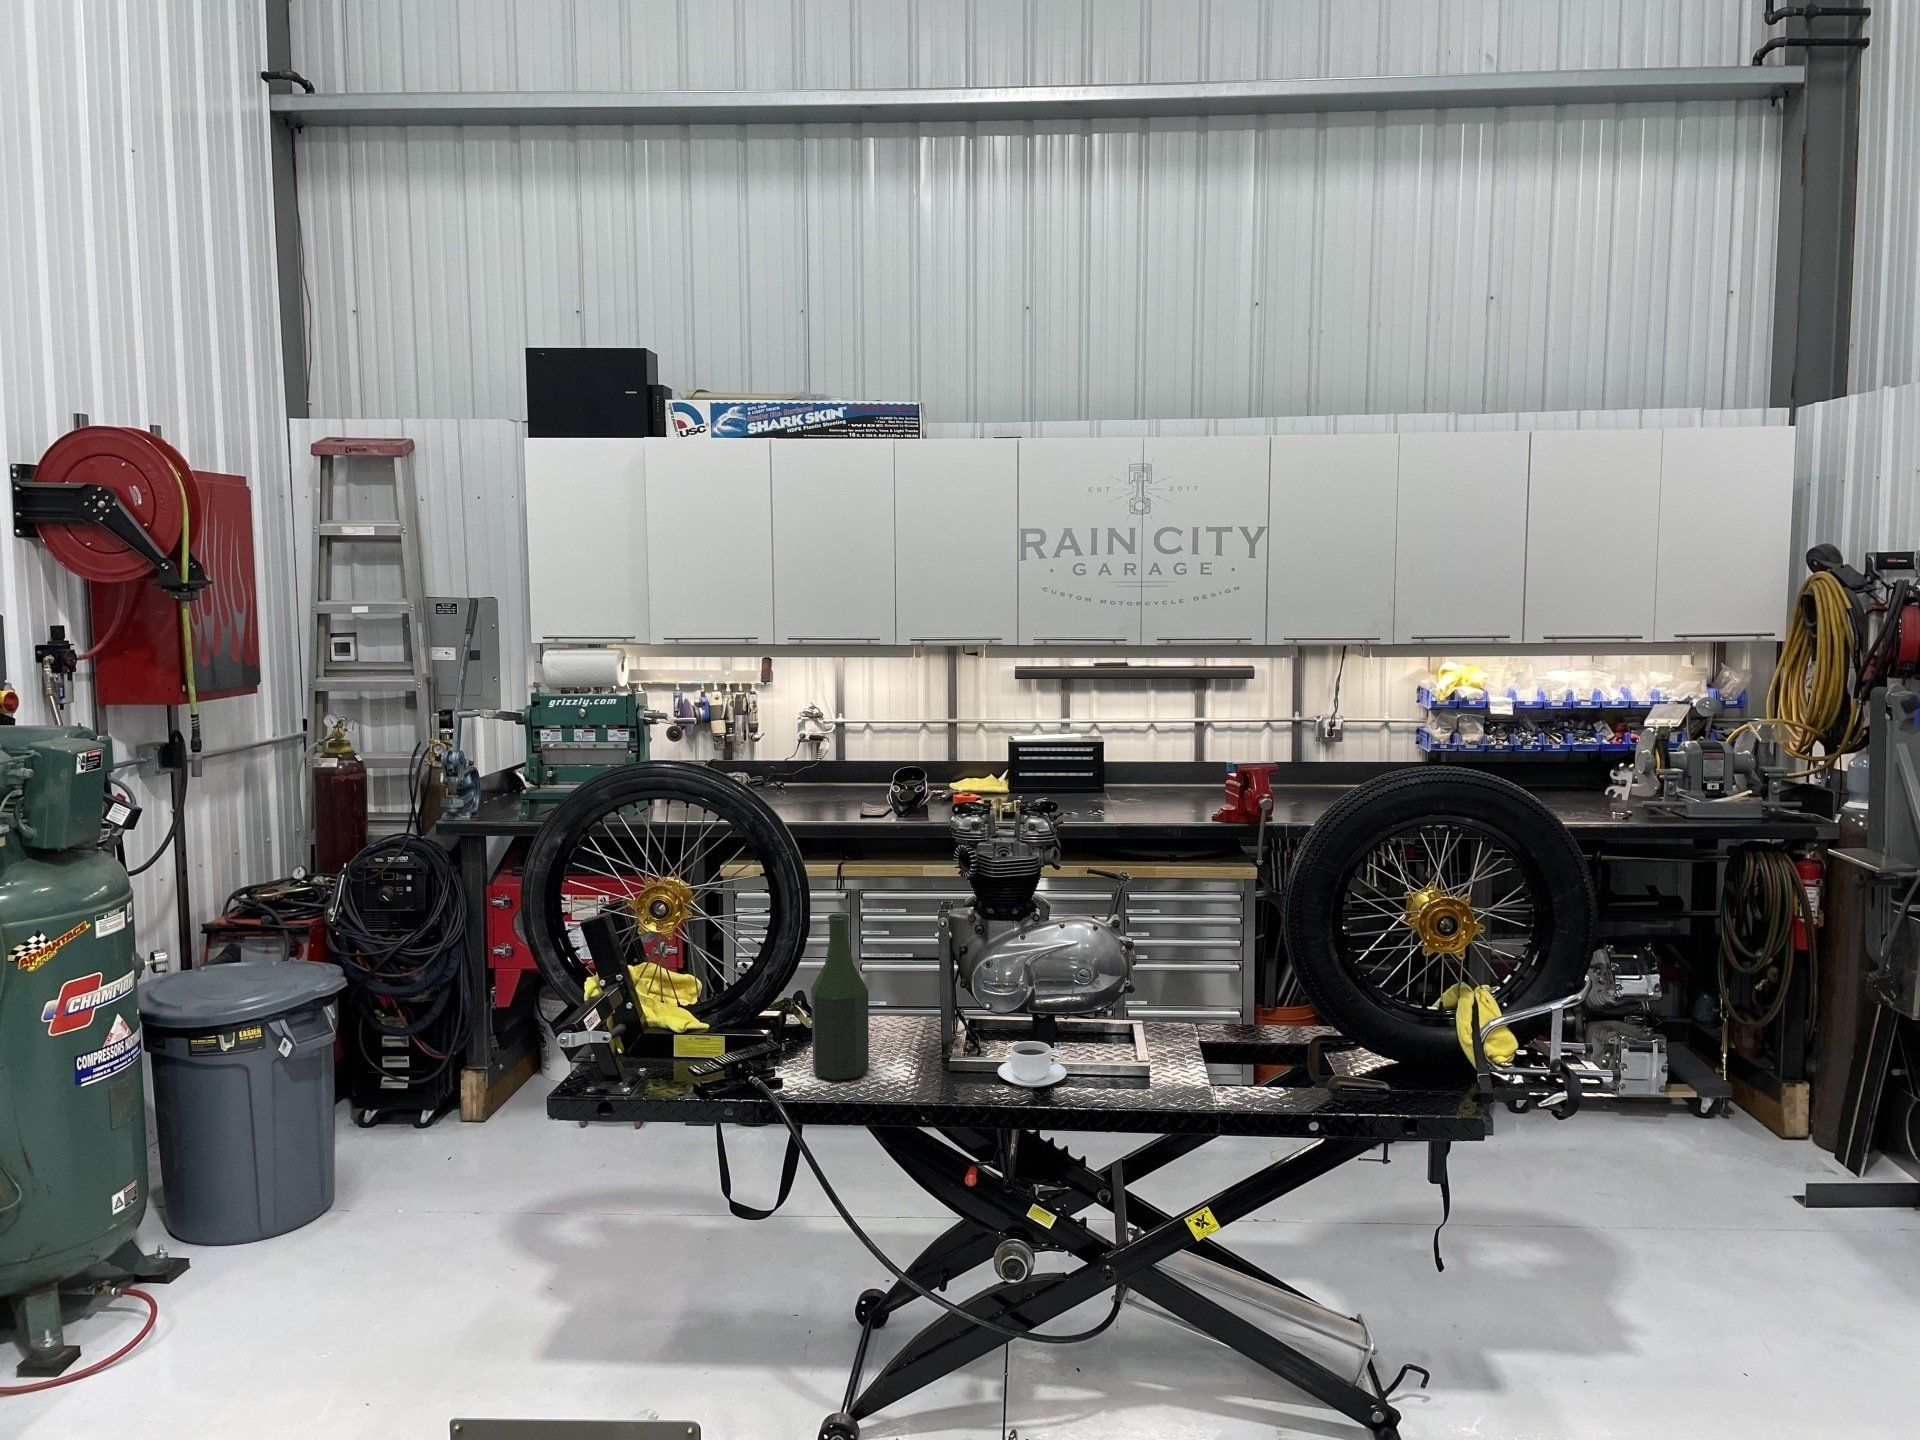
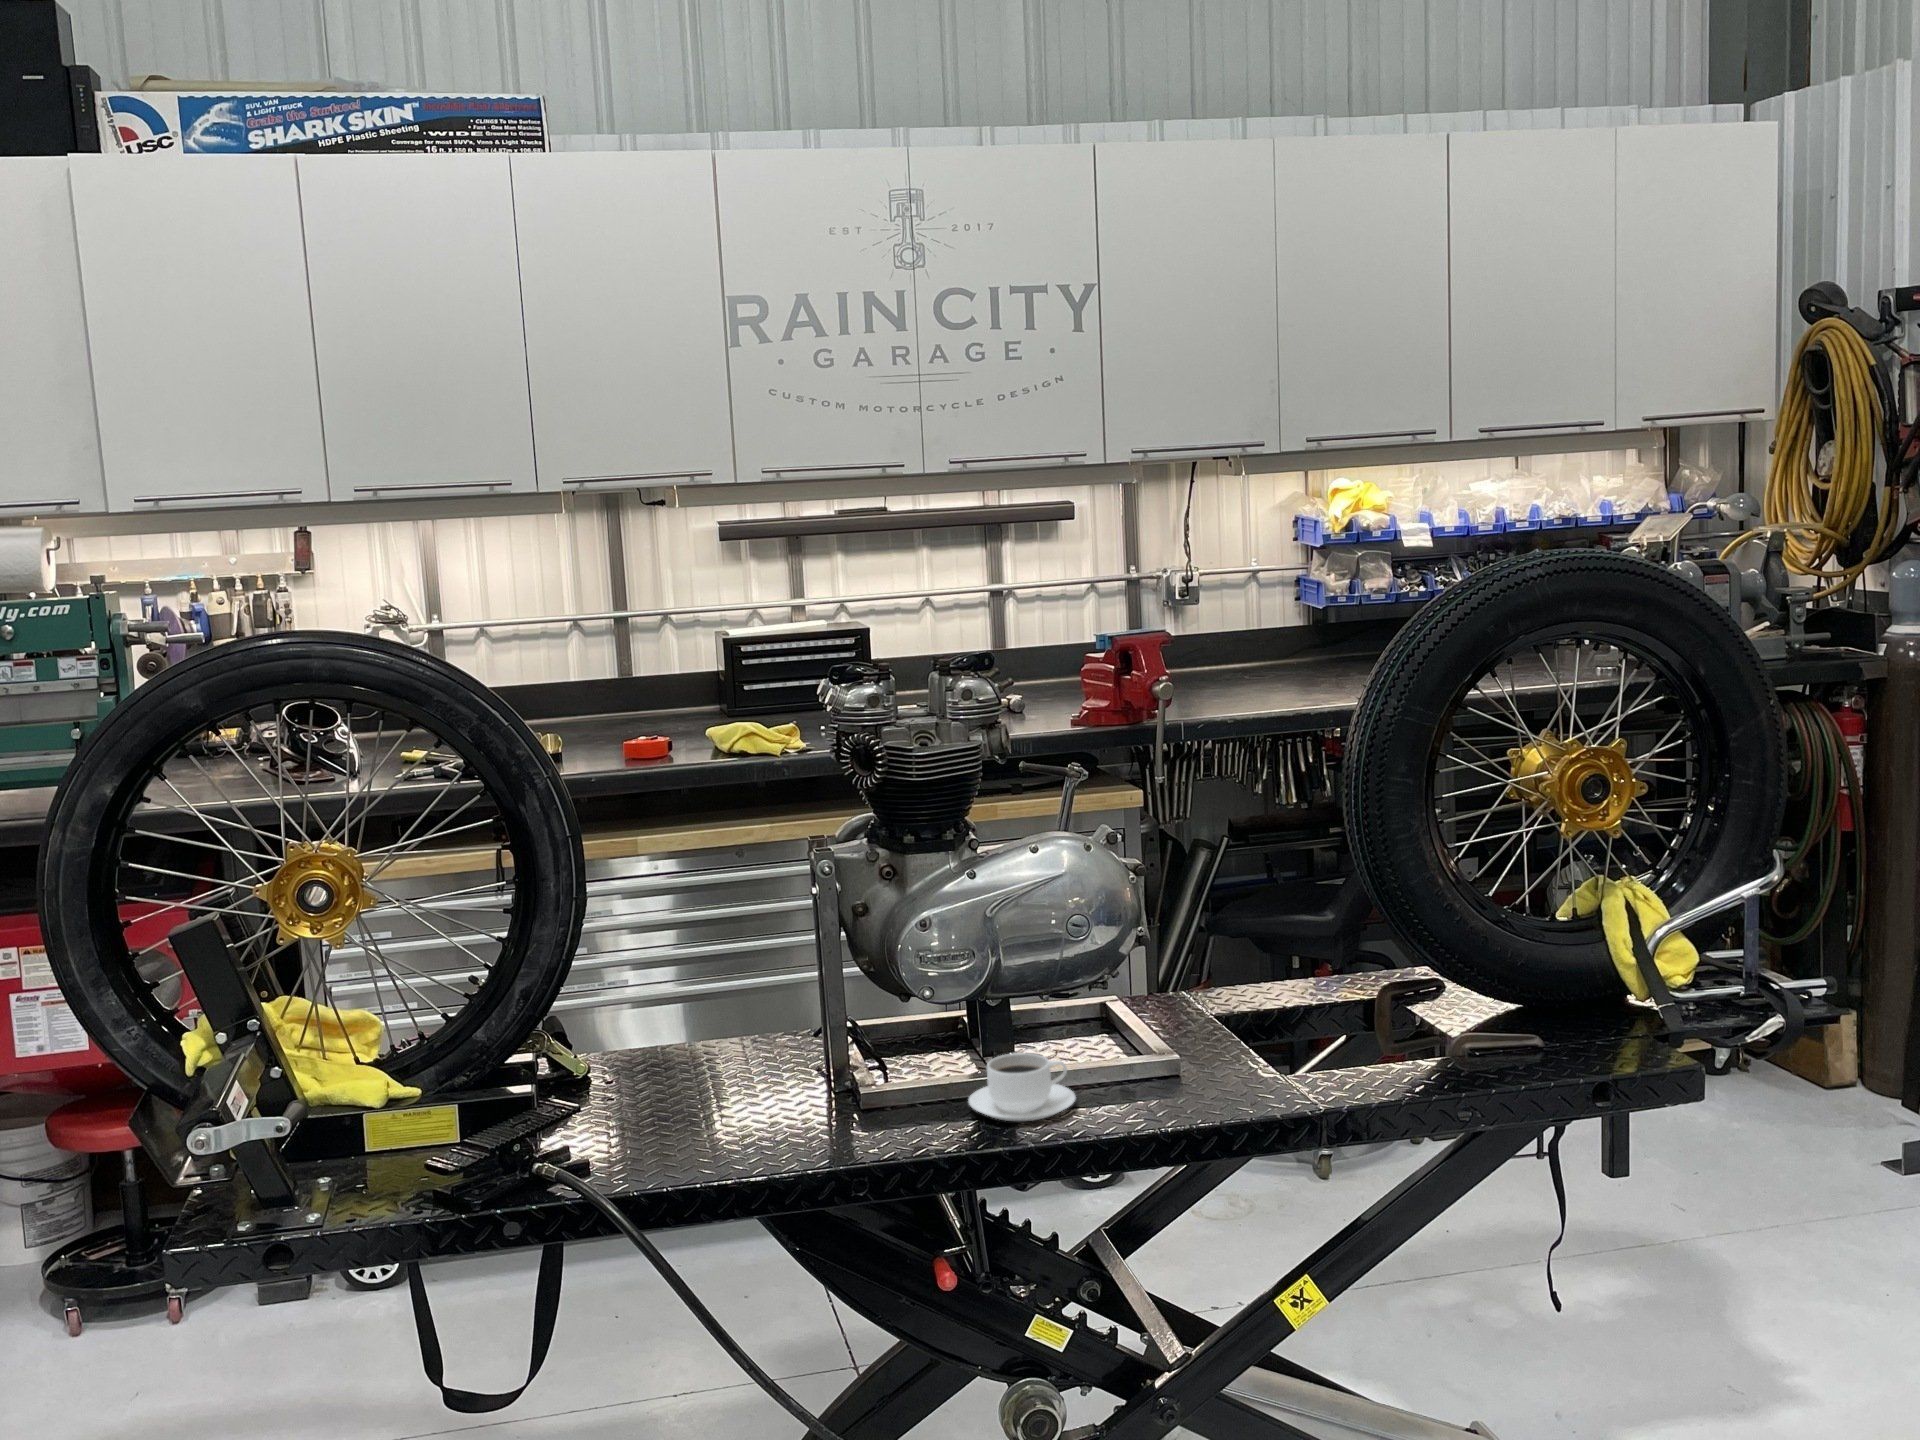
bottle: present [811,913,869,1081] -> none [664,886,768,1157]

